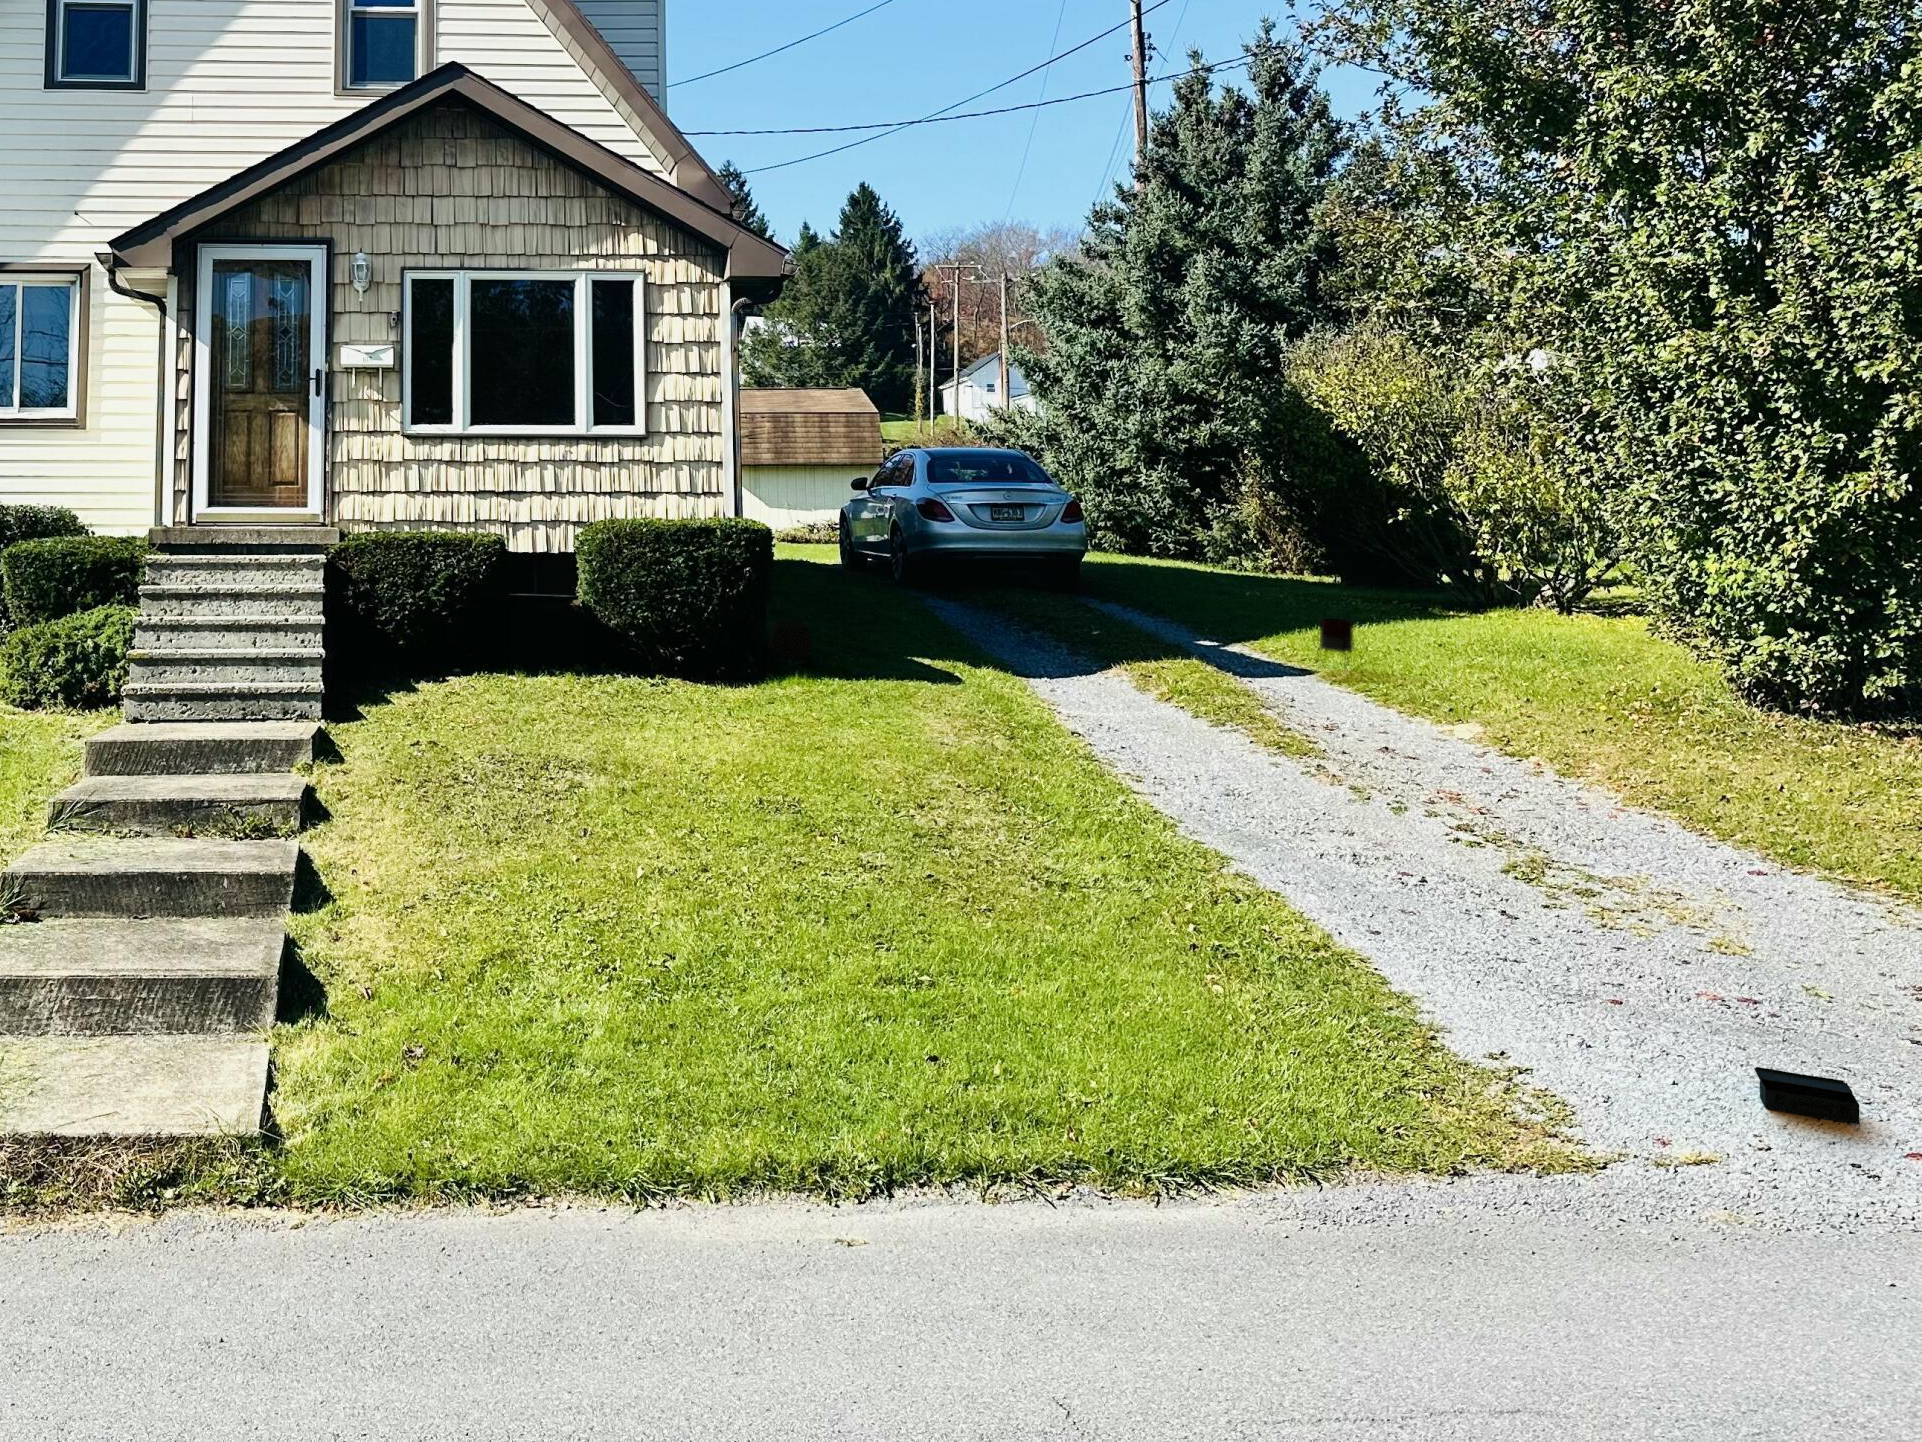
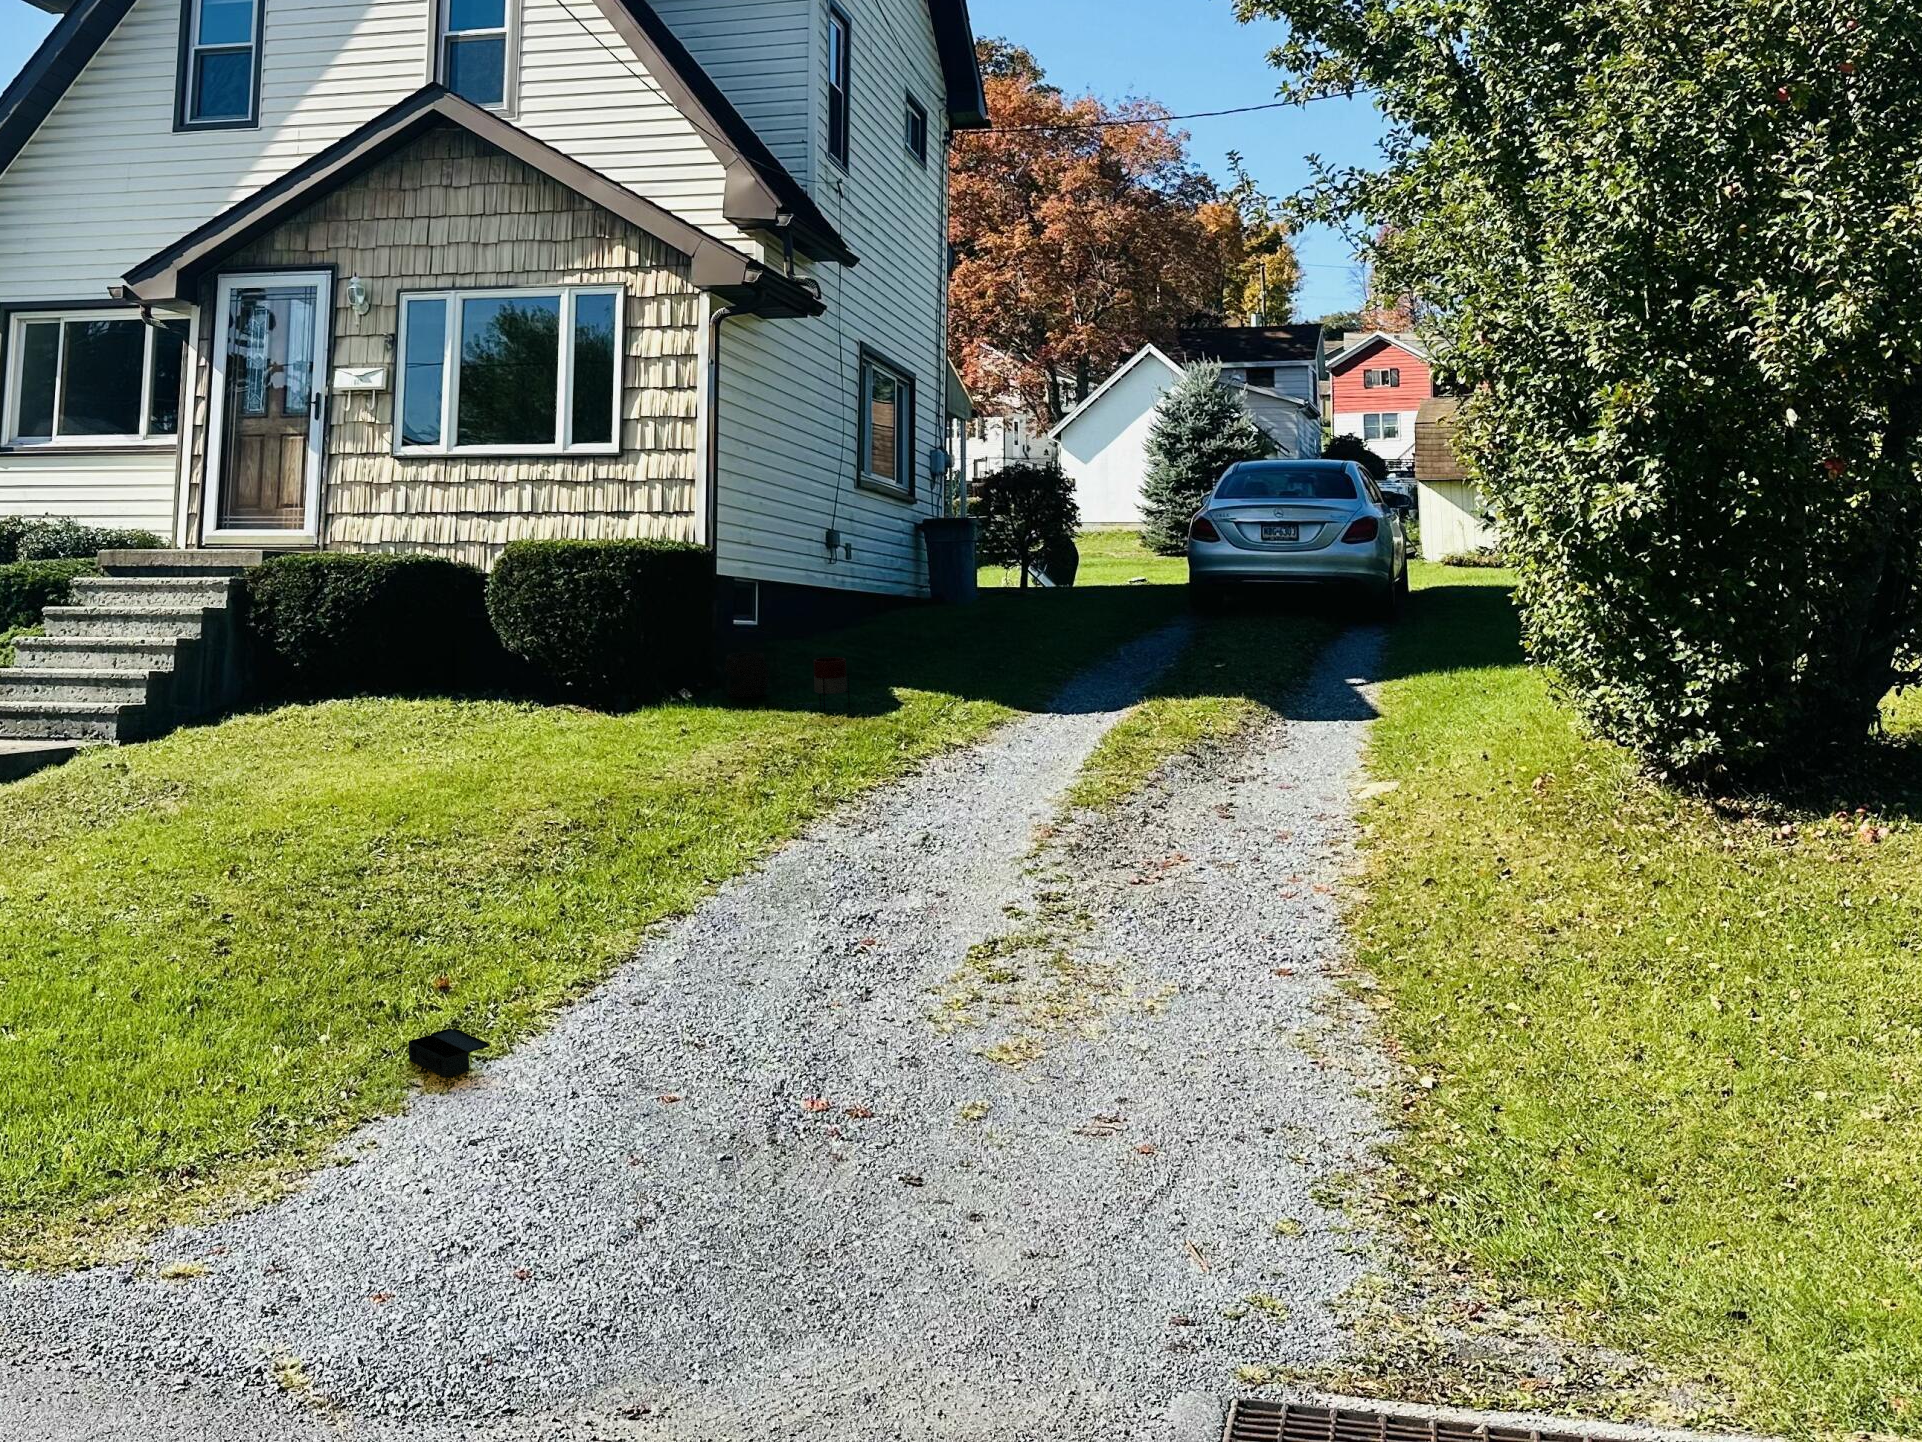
planter: present [1319,618,1353,657] -> present [814,657,850,712]

